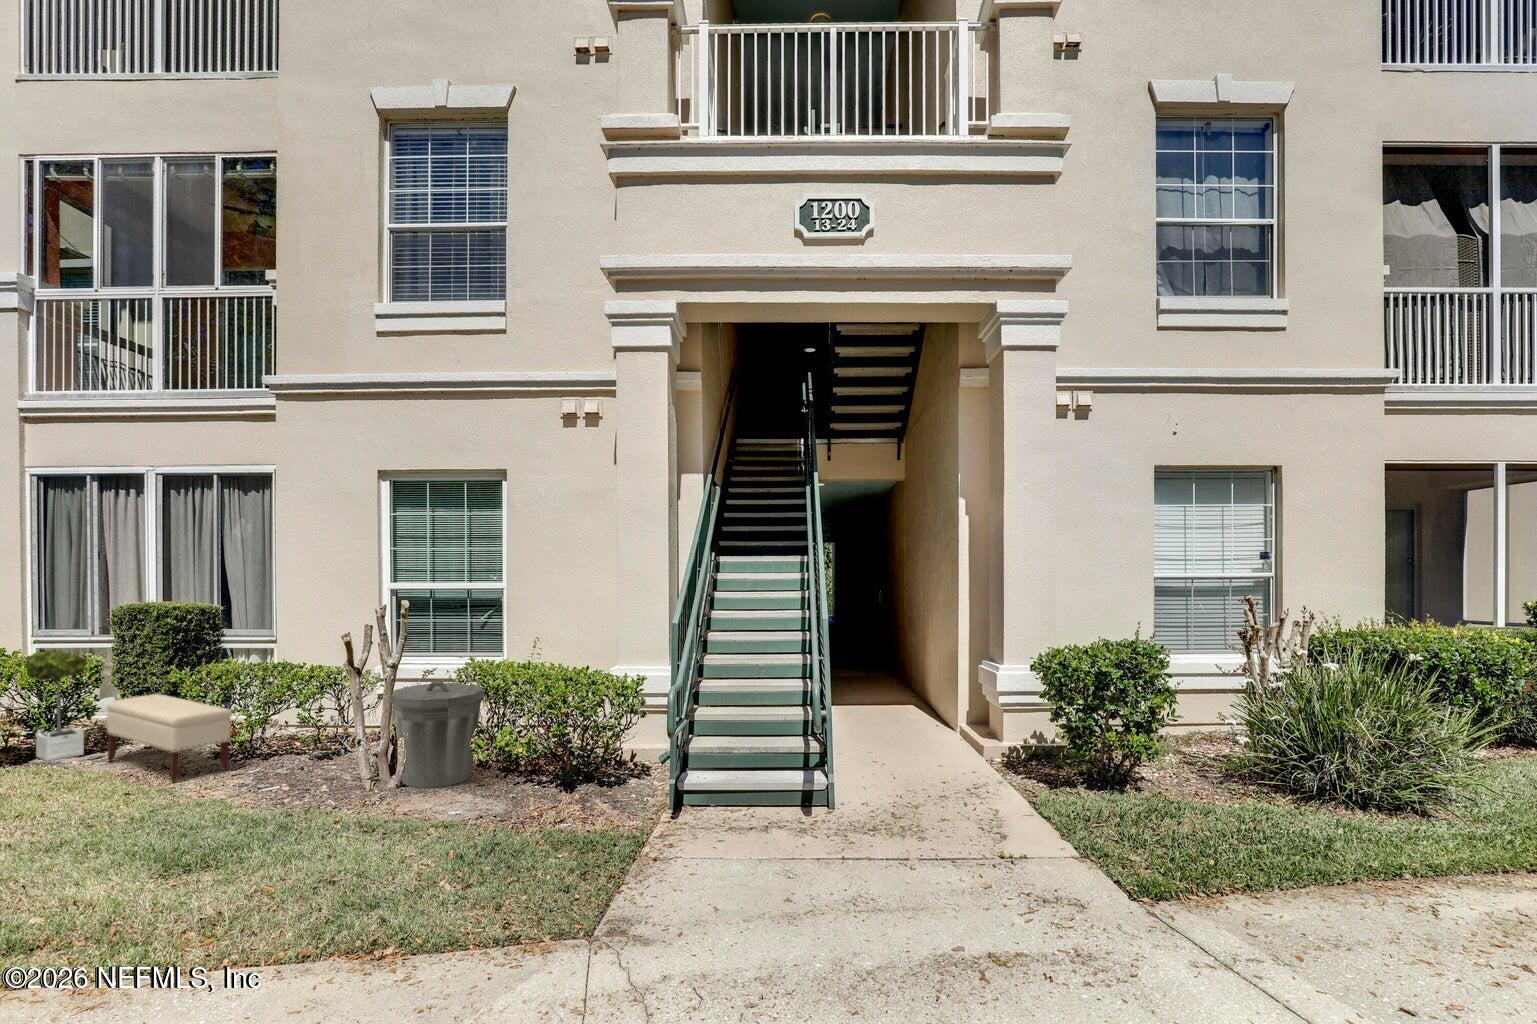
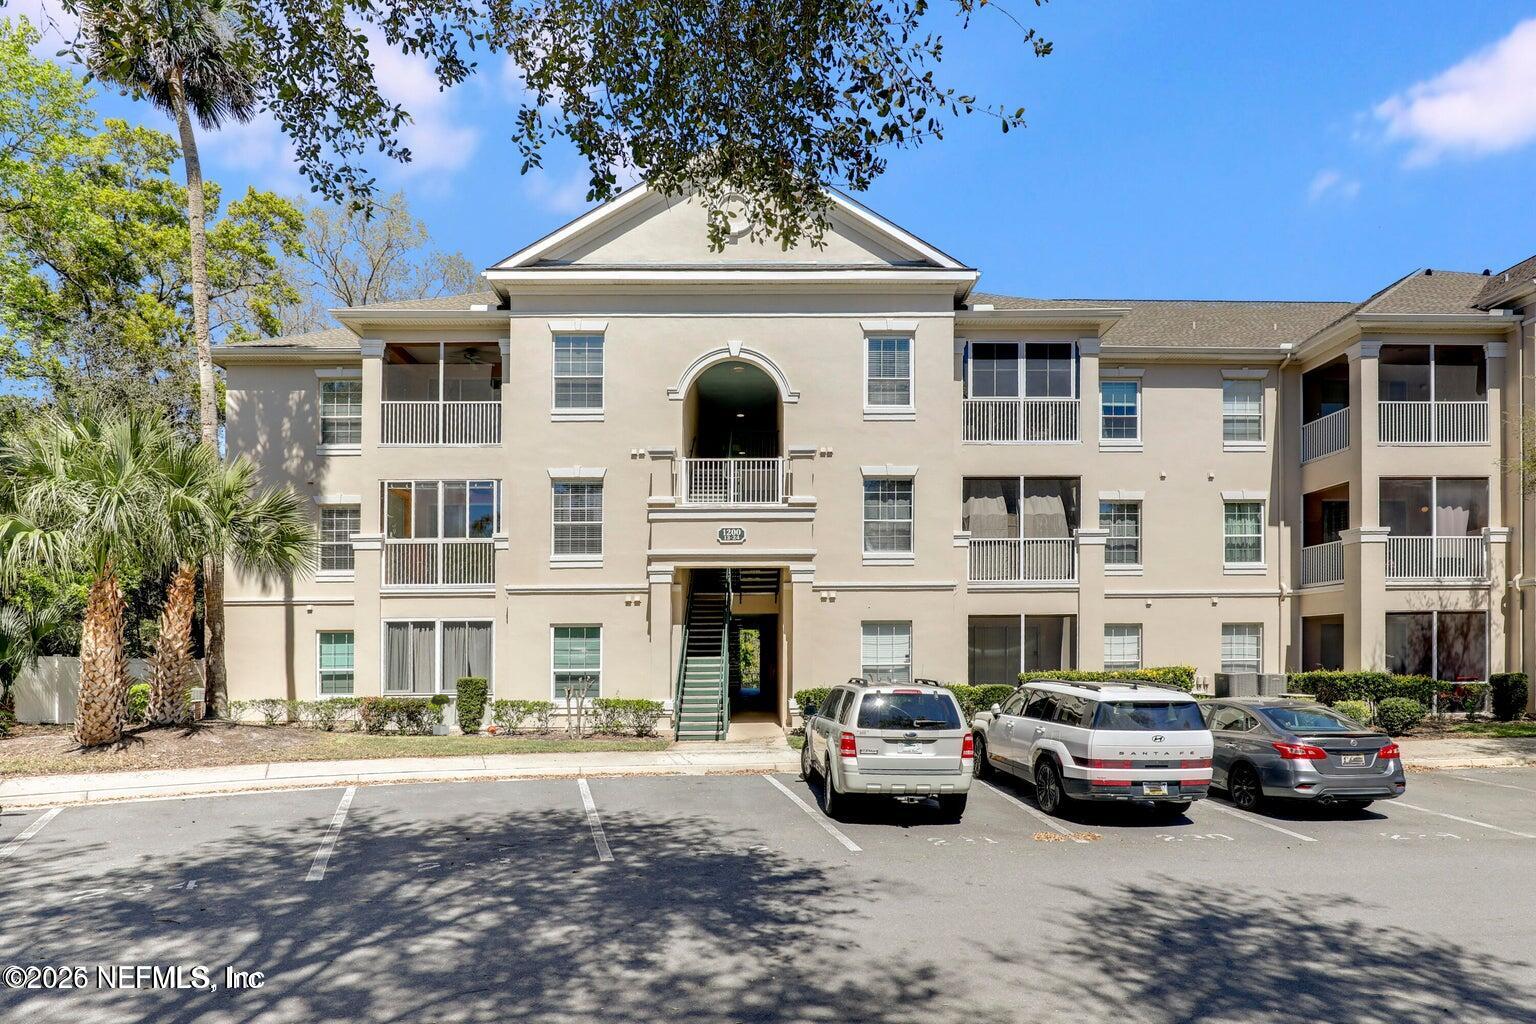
trash can: present [390,681,484,788] -> none [576,703,607,739]
bench: present [107,694,232,783] -> none [464,711,515,738]

